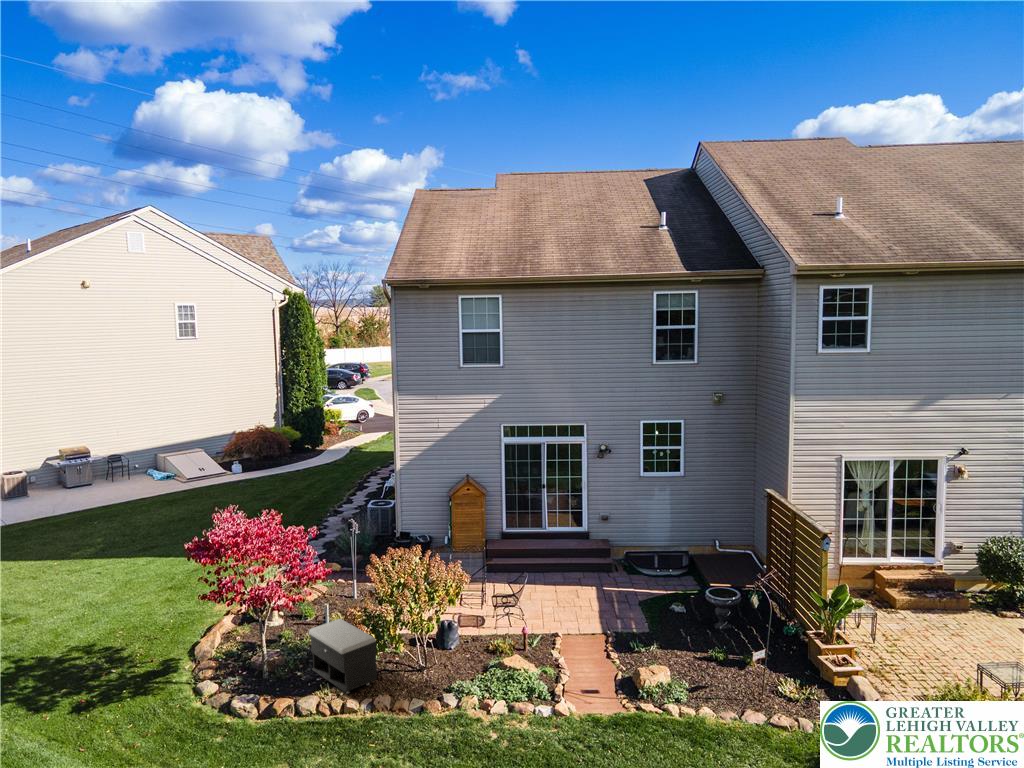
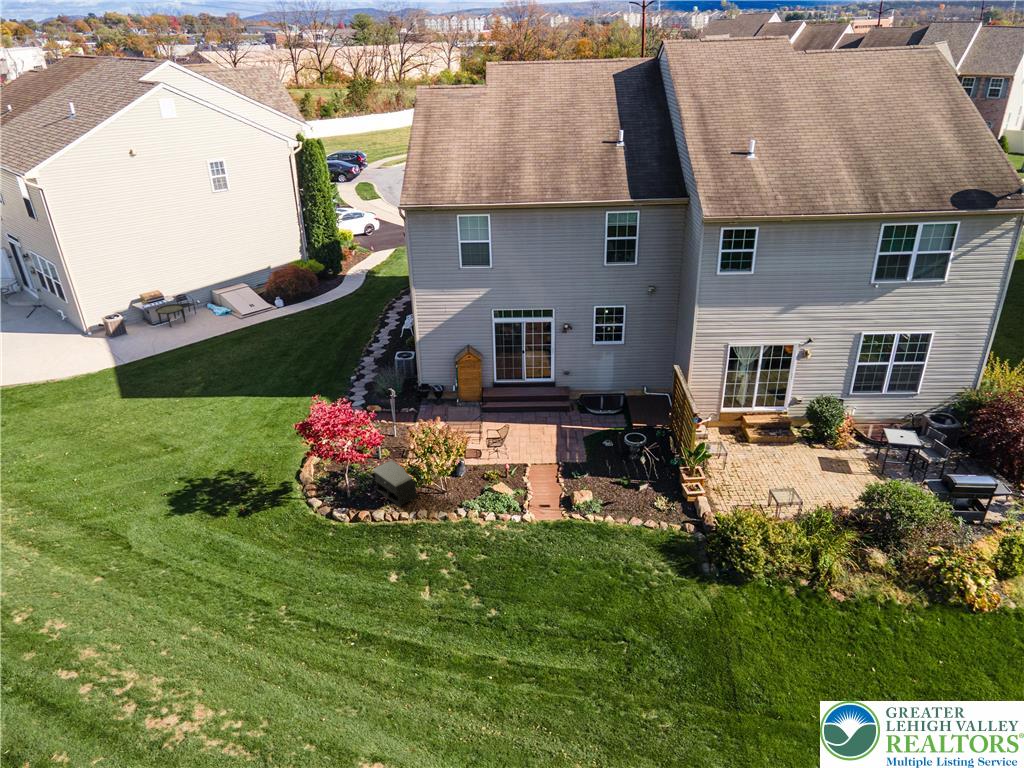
round table: none [61,463,100,490] -> present [155,304,186,327]

